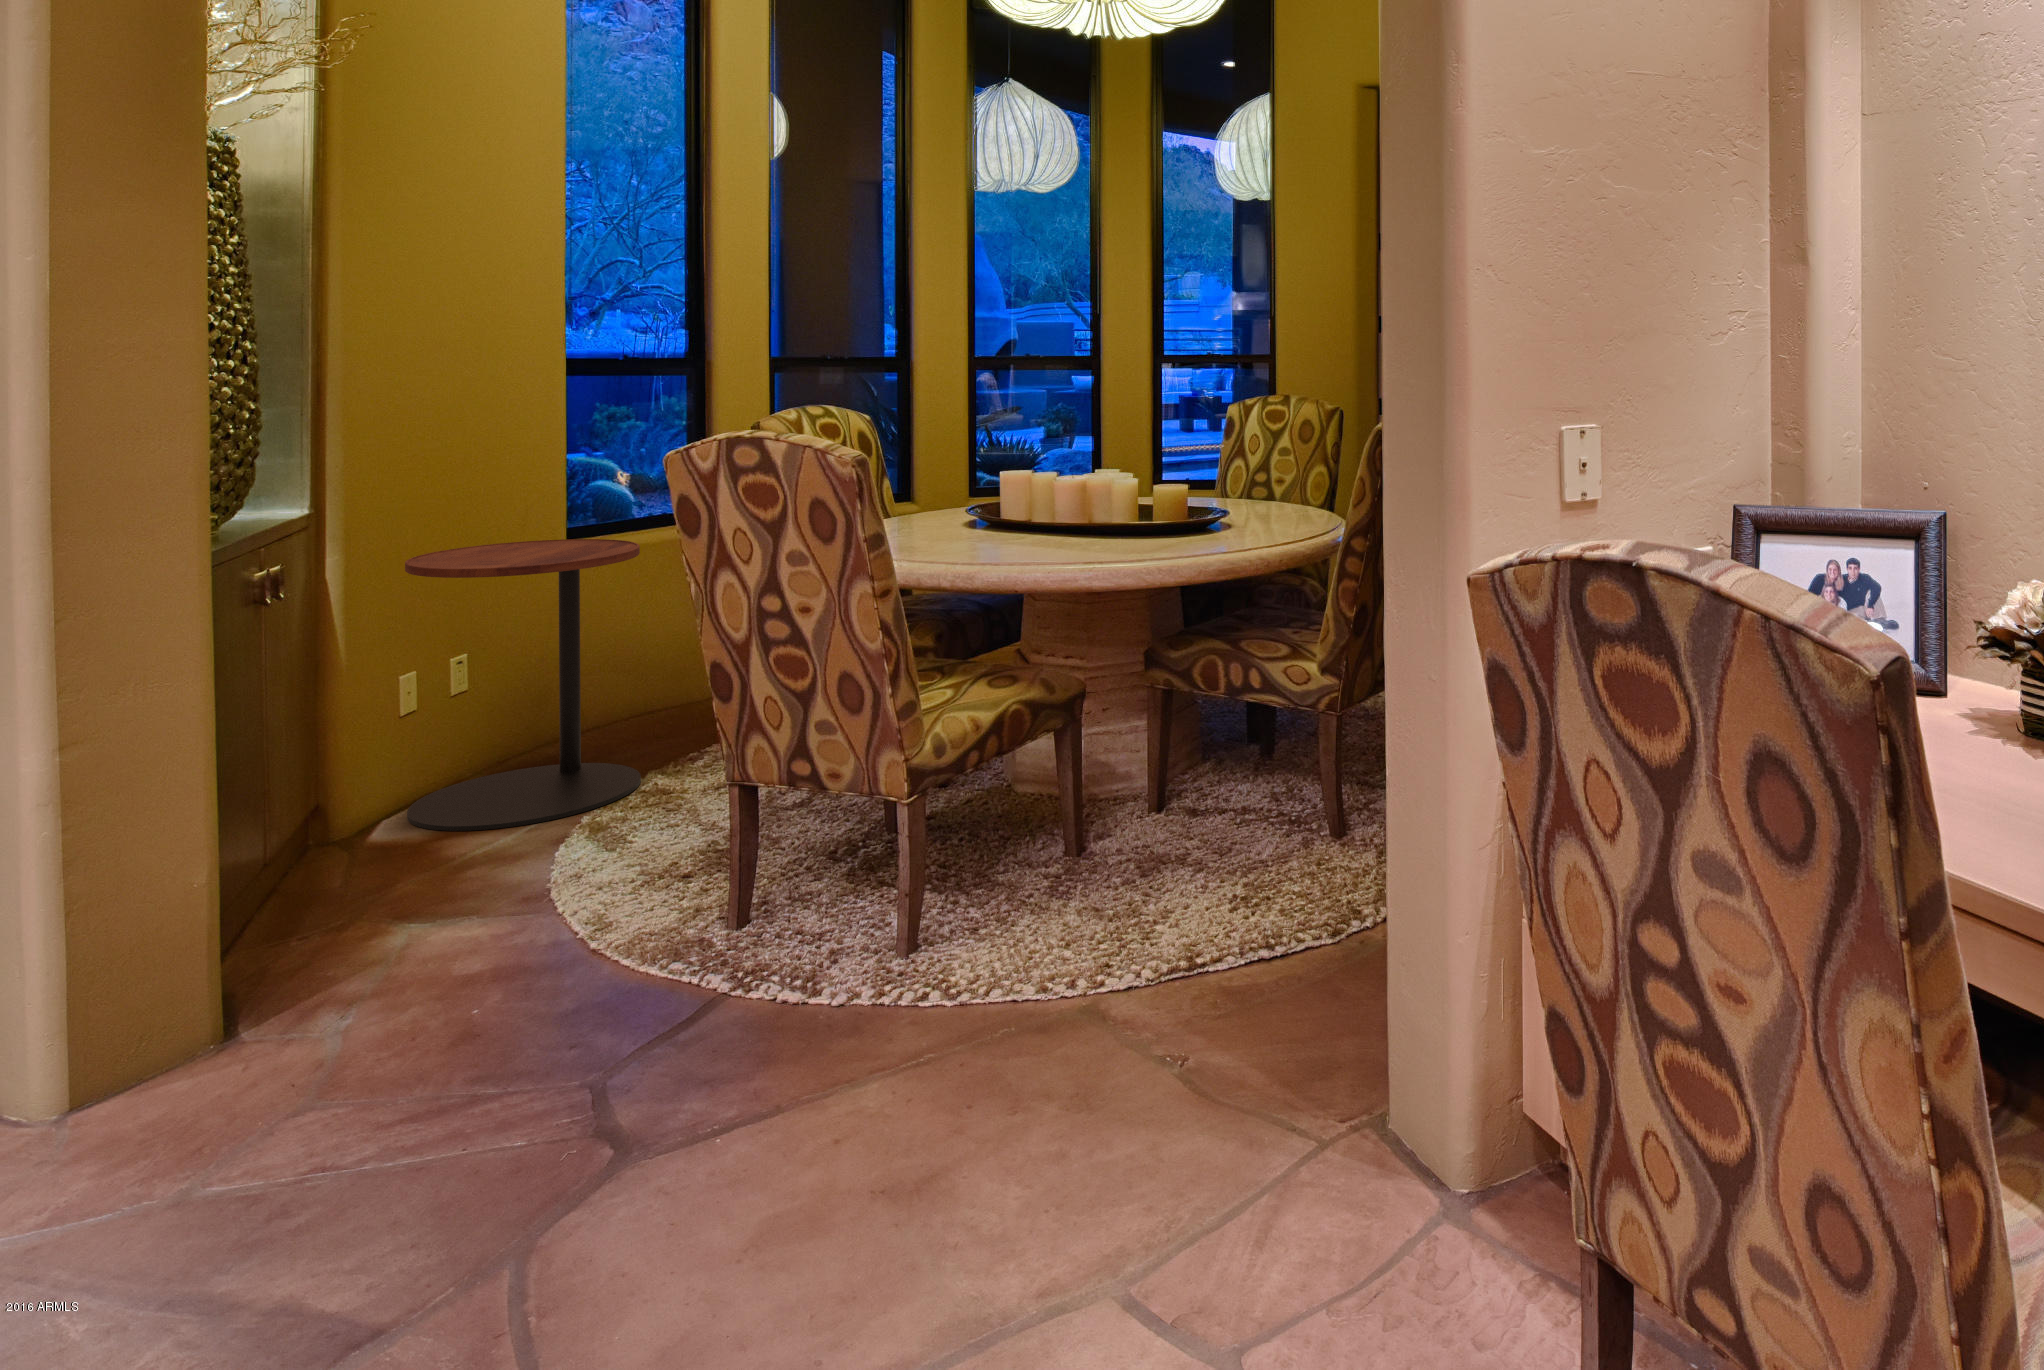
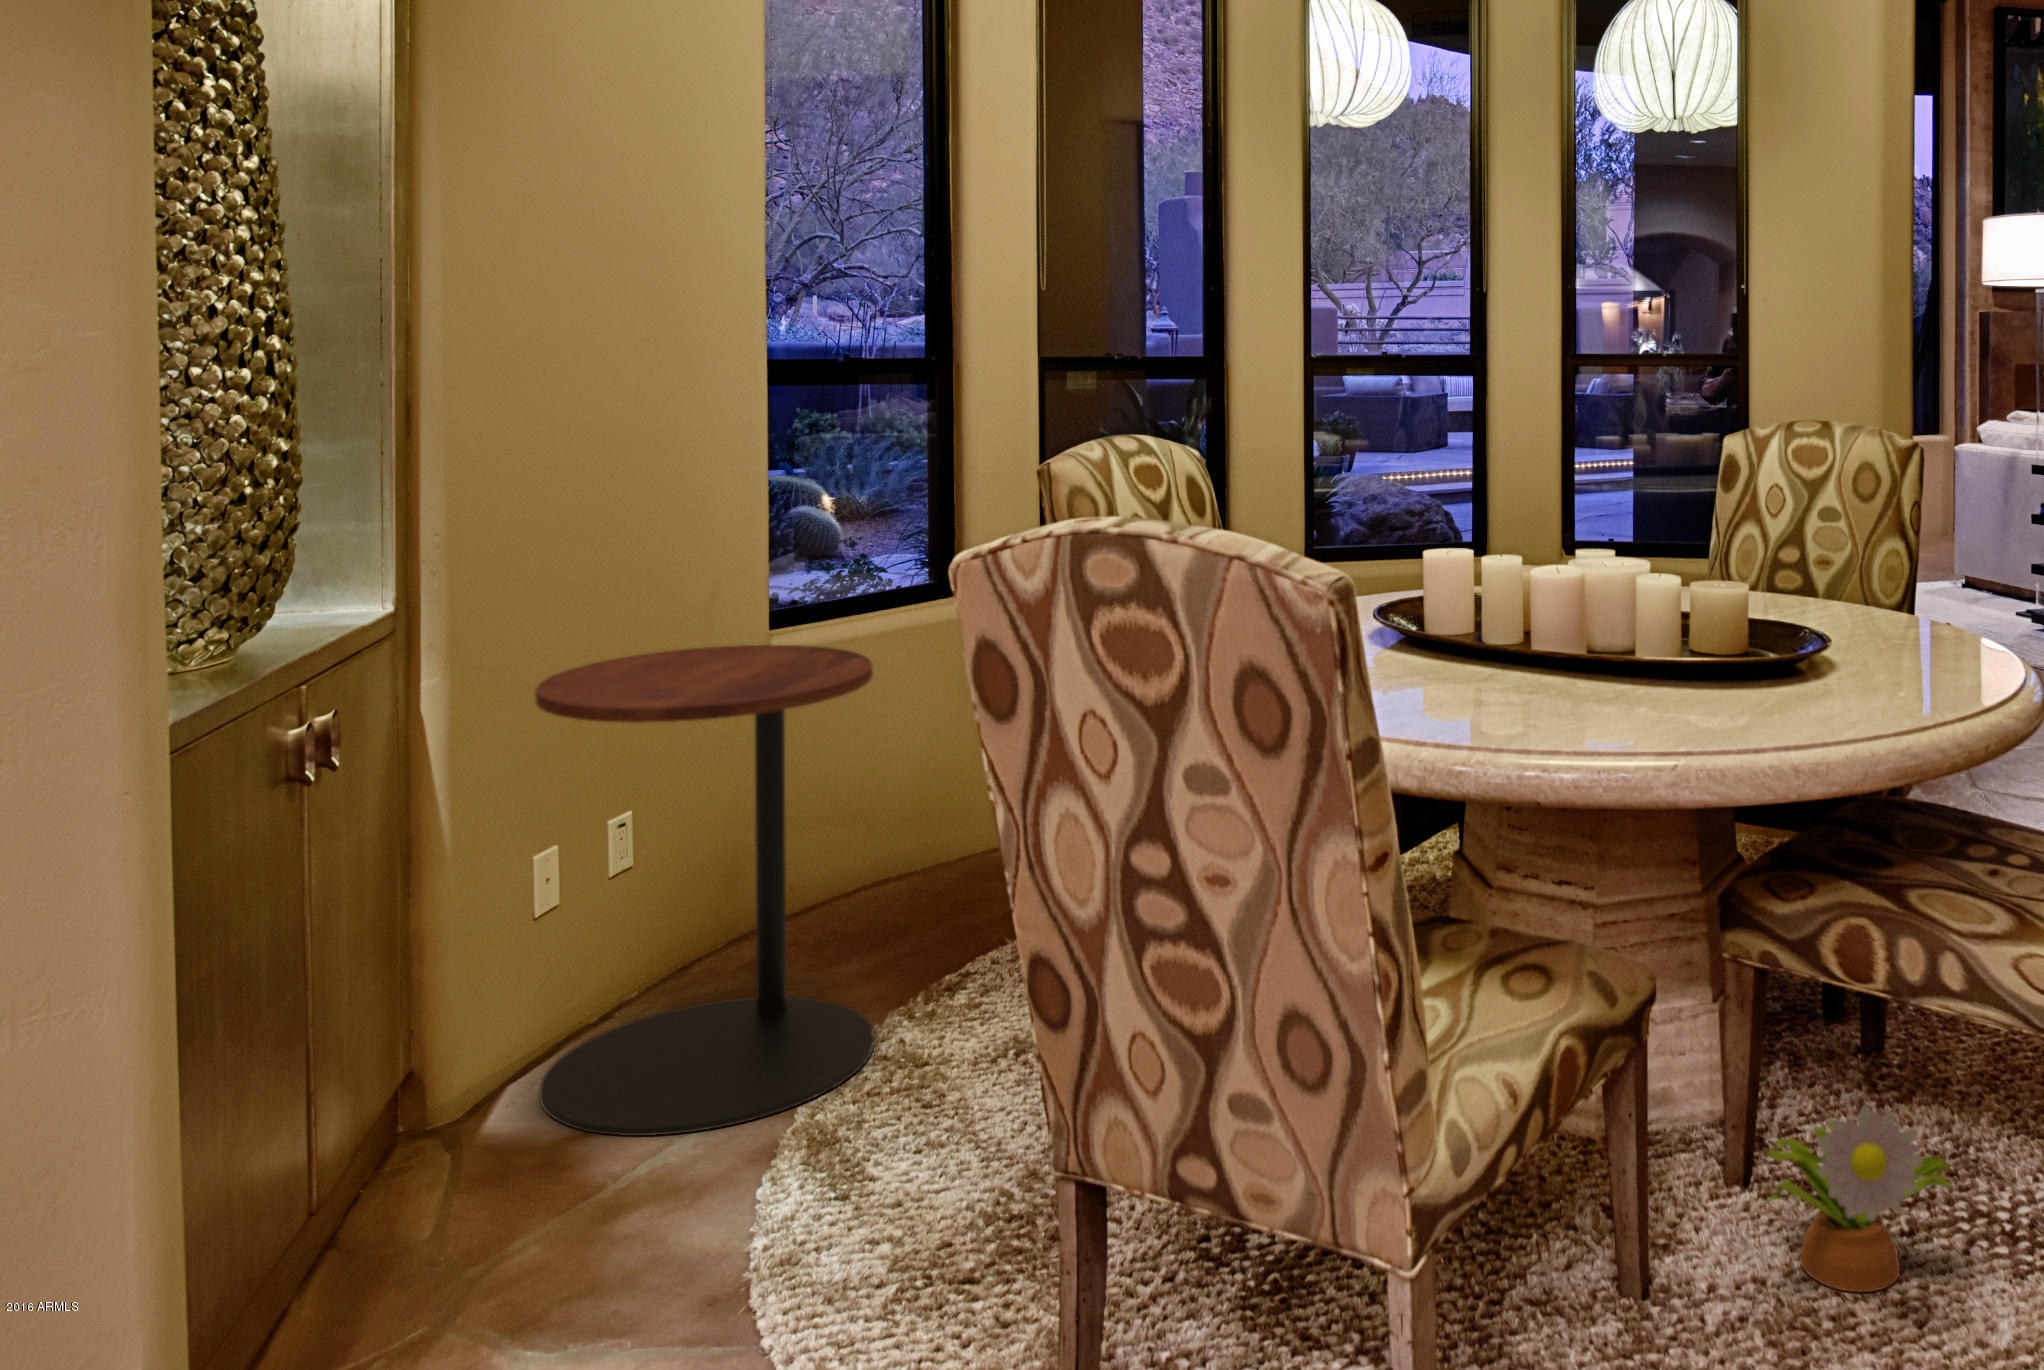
decorative plant: none [1150,744,1260,845] -> present [1765,1105,1952,1292]

